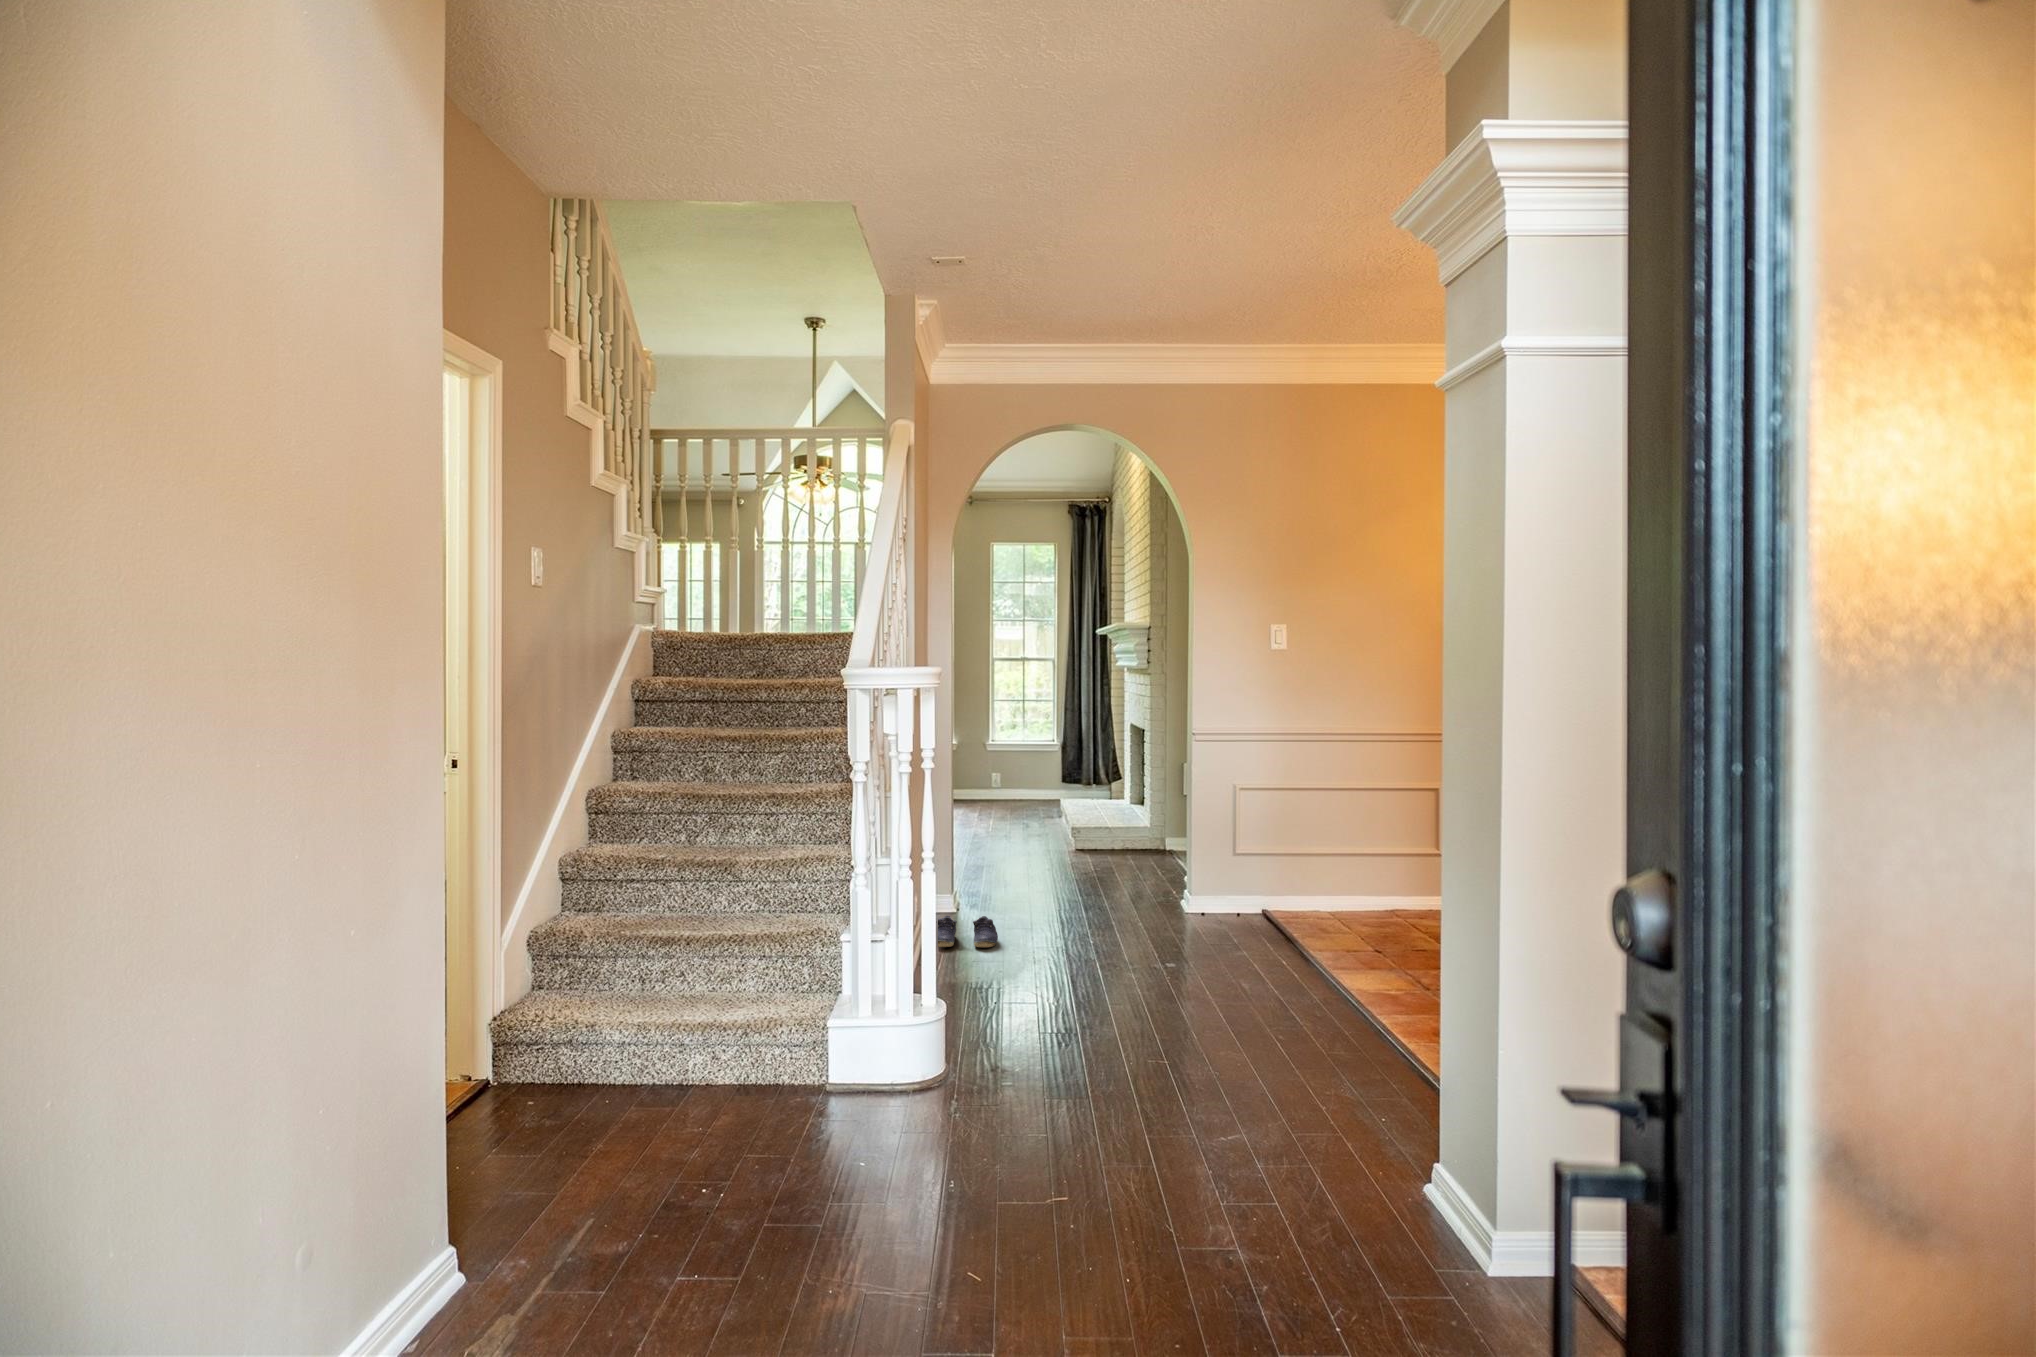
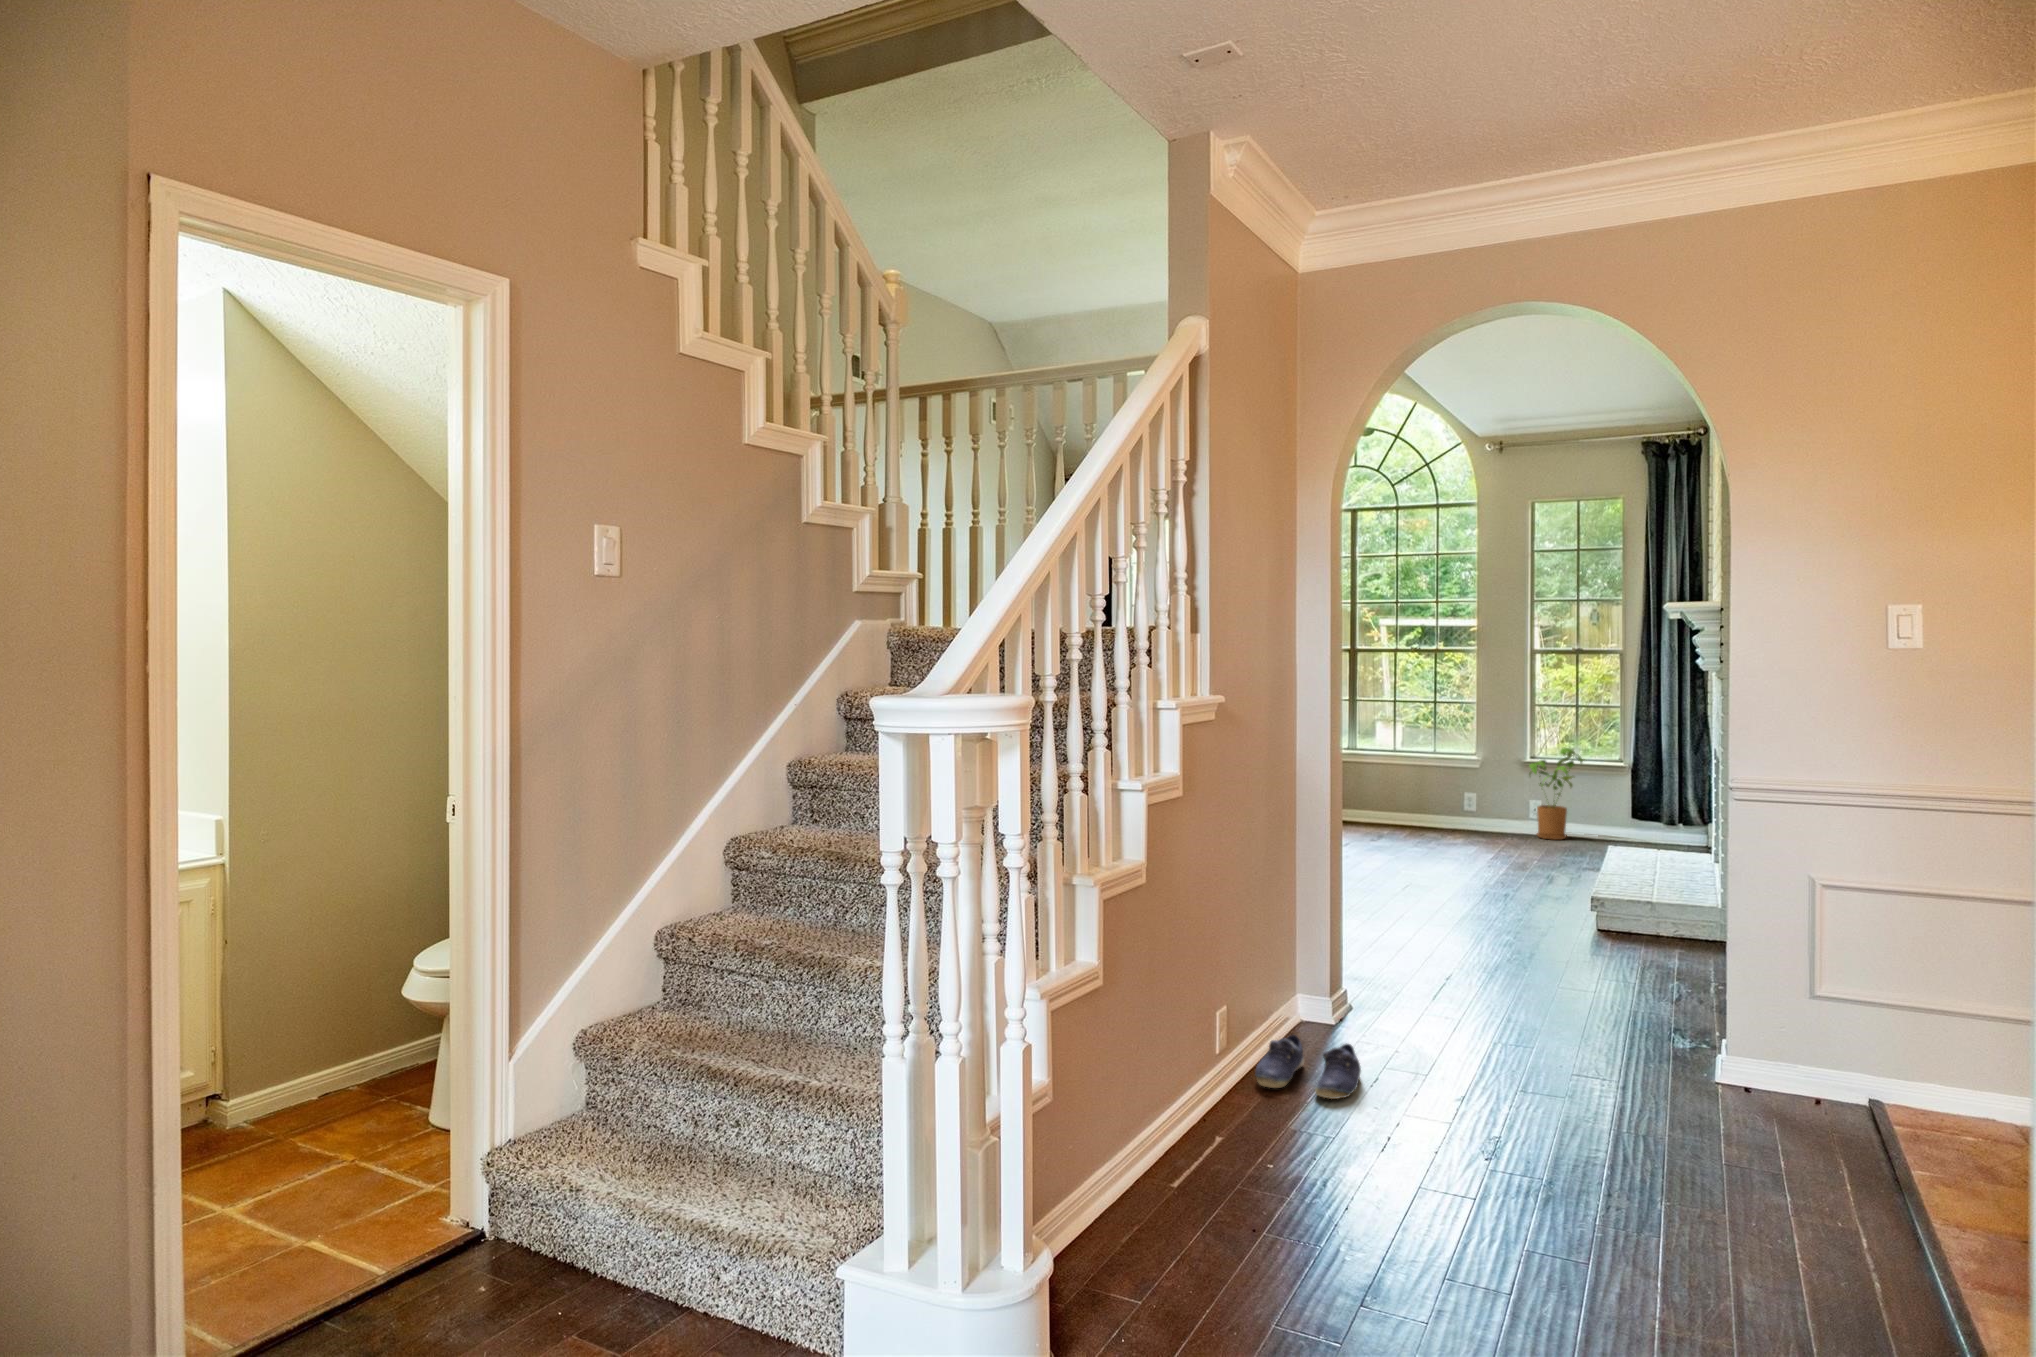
house plant: none [993,733,1033,804] -> present [1529,748,1583,840]

